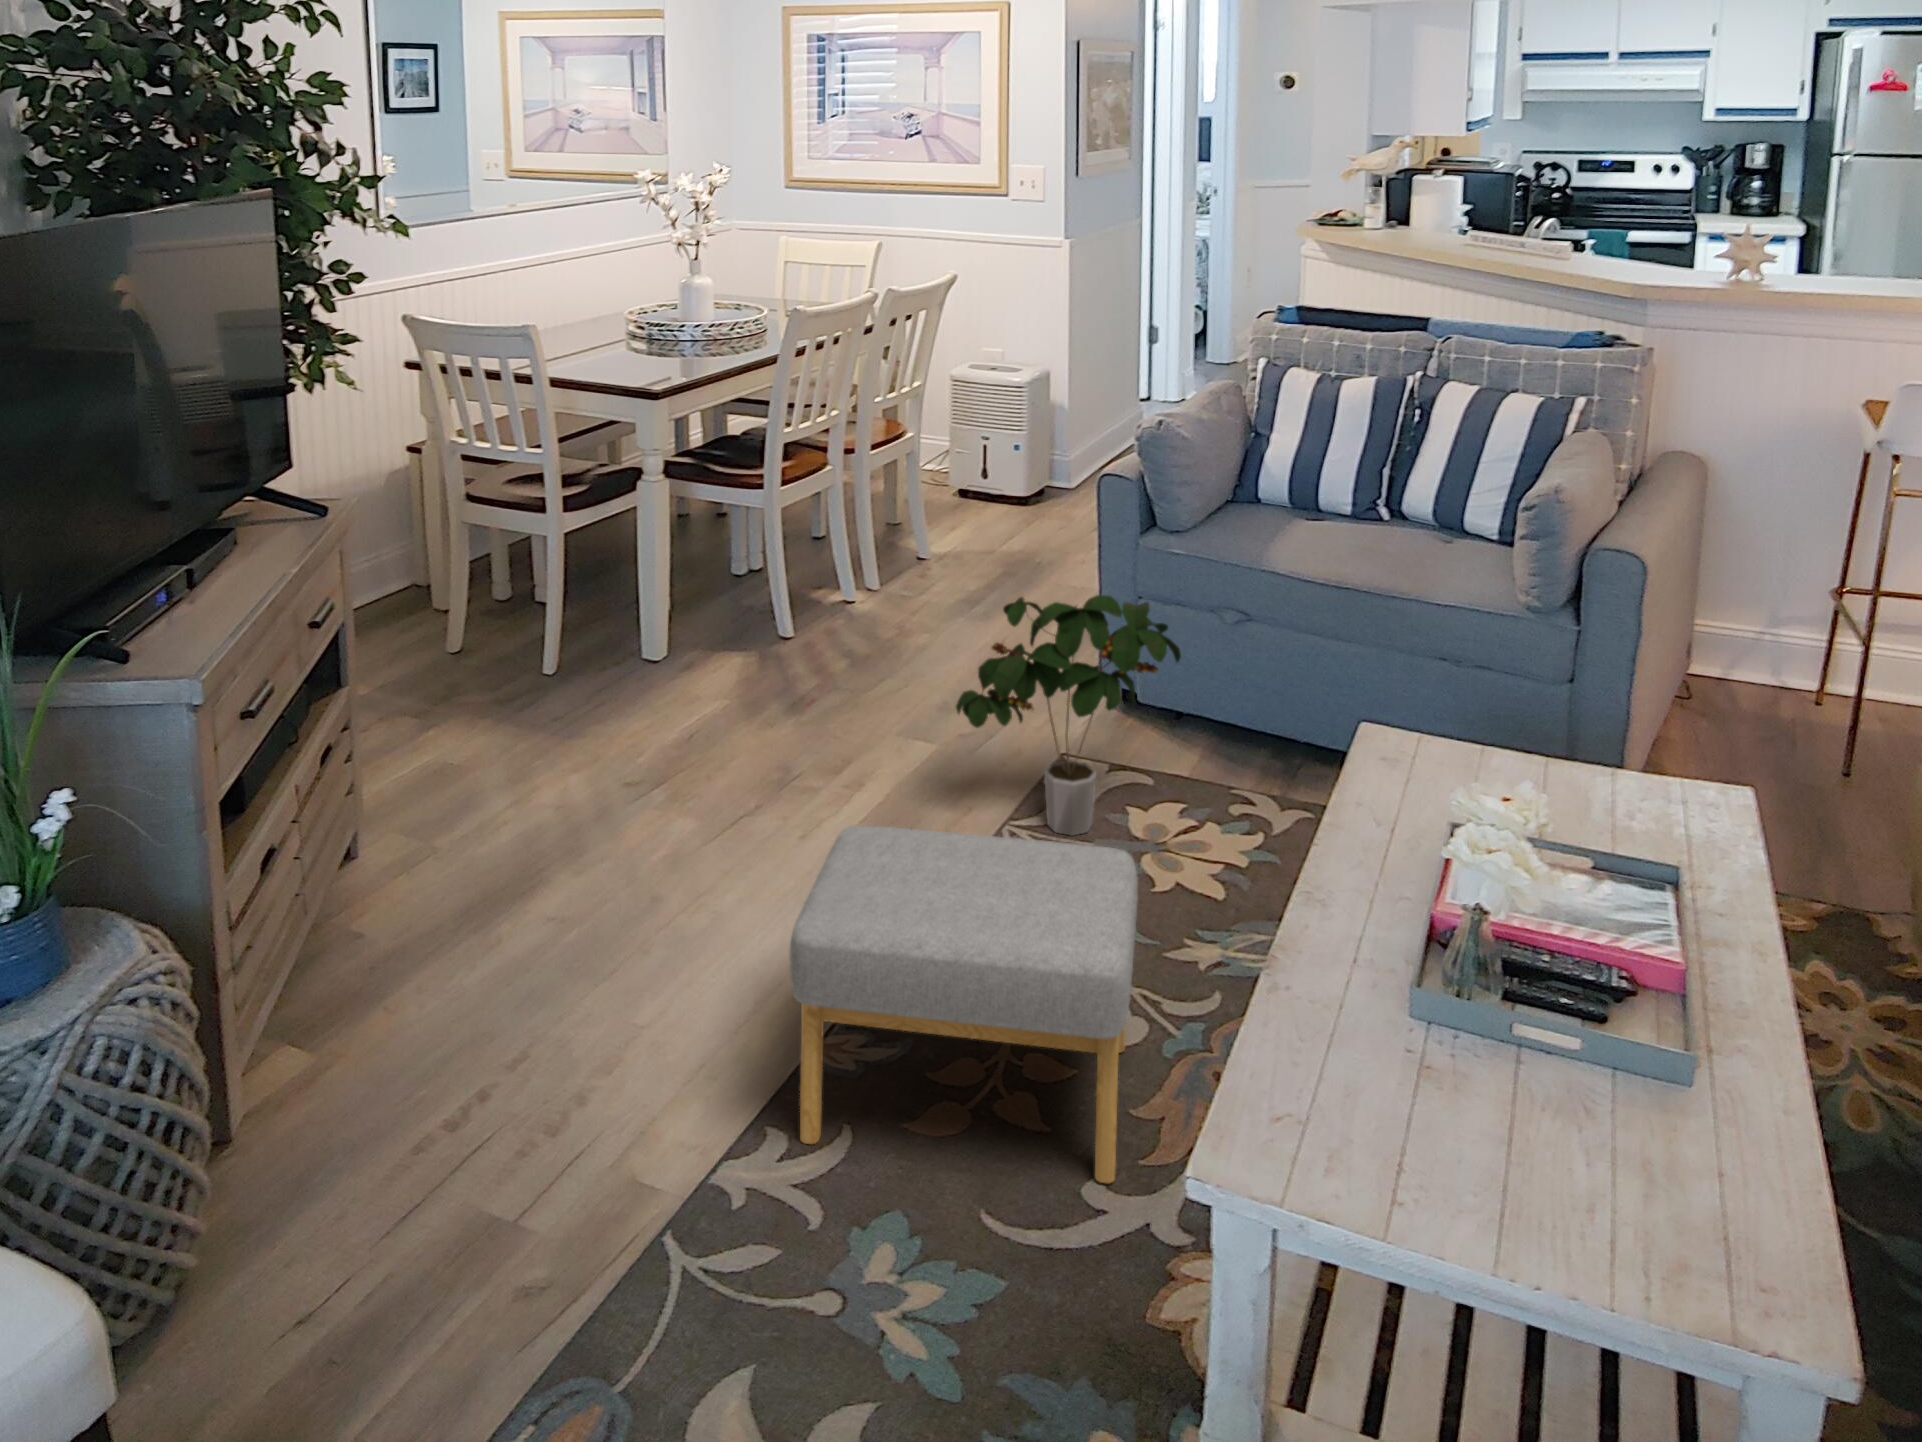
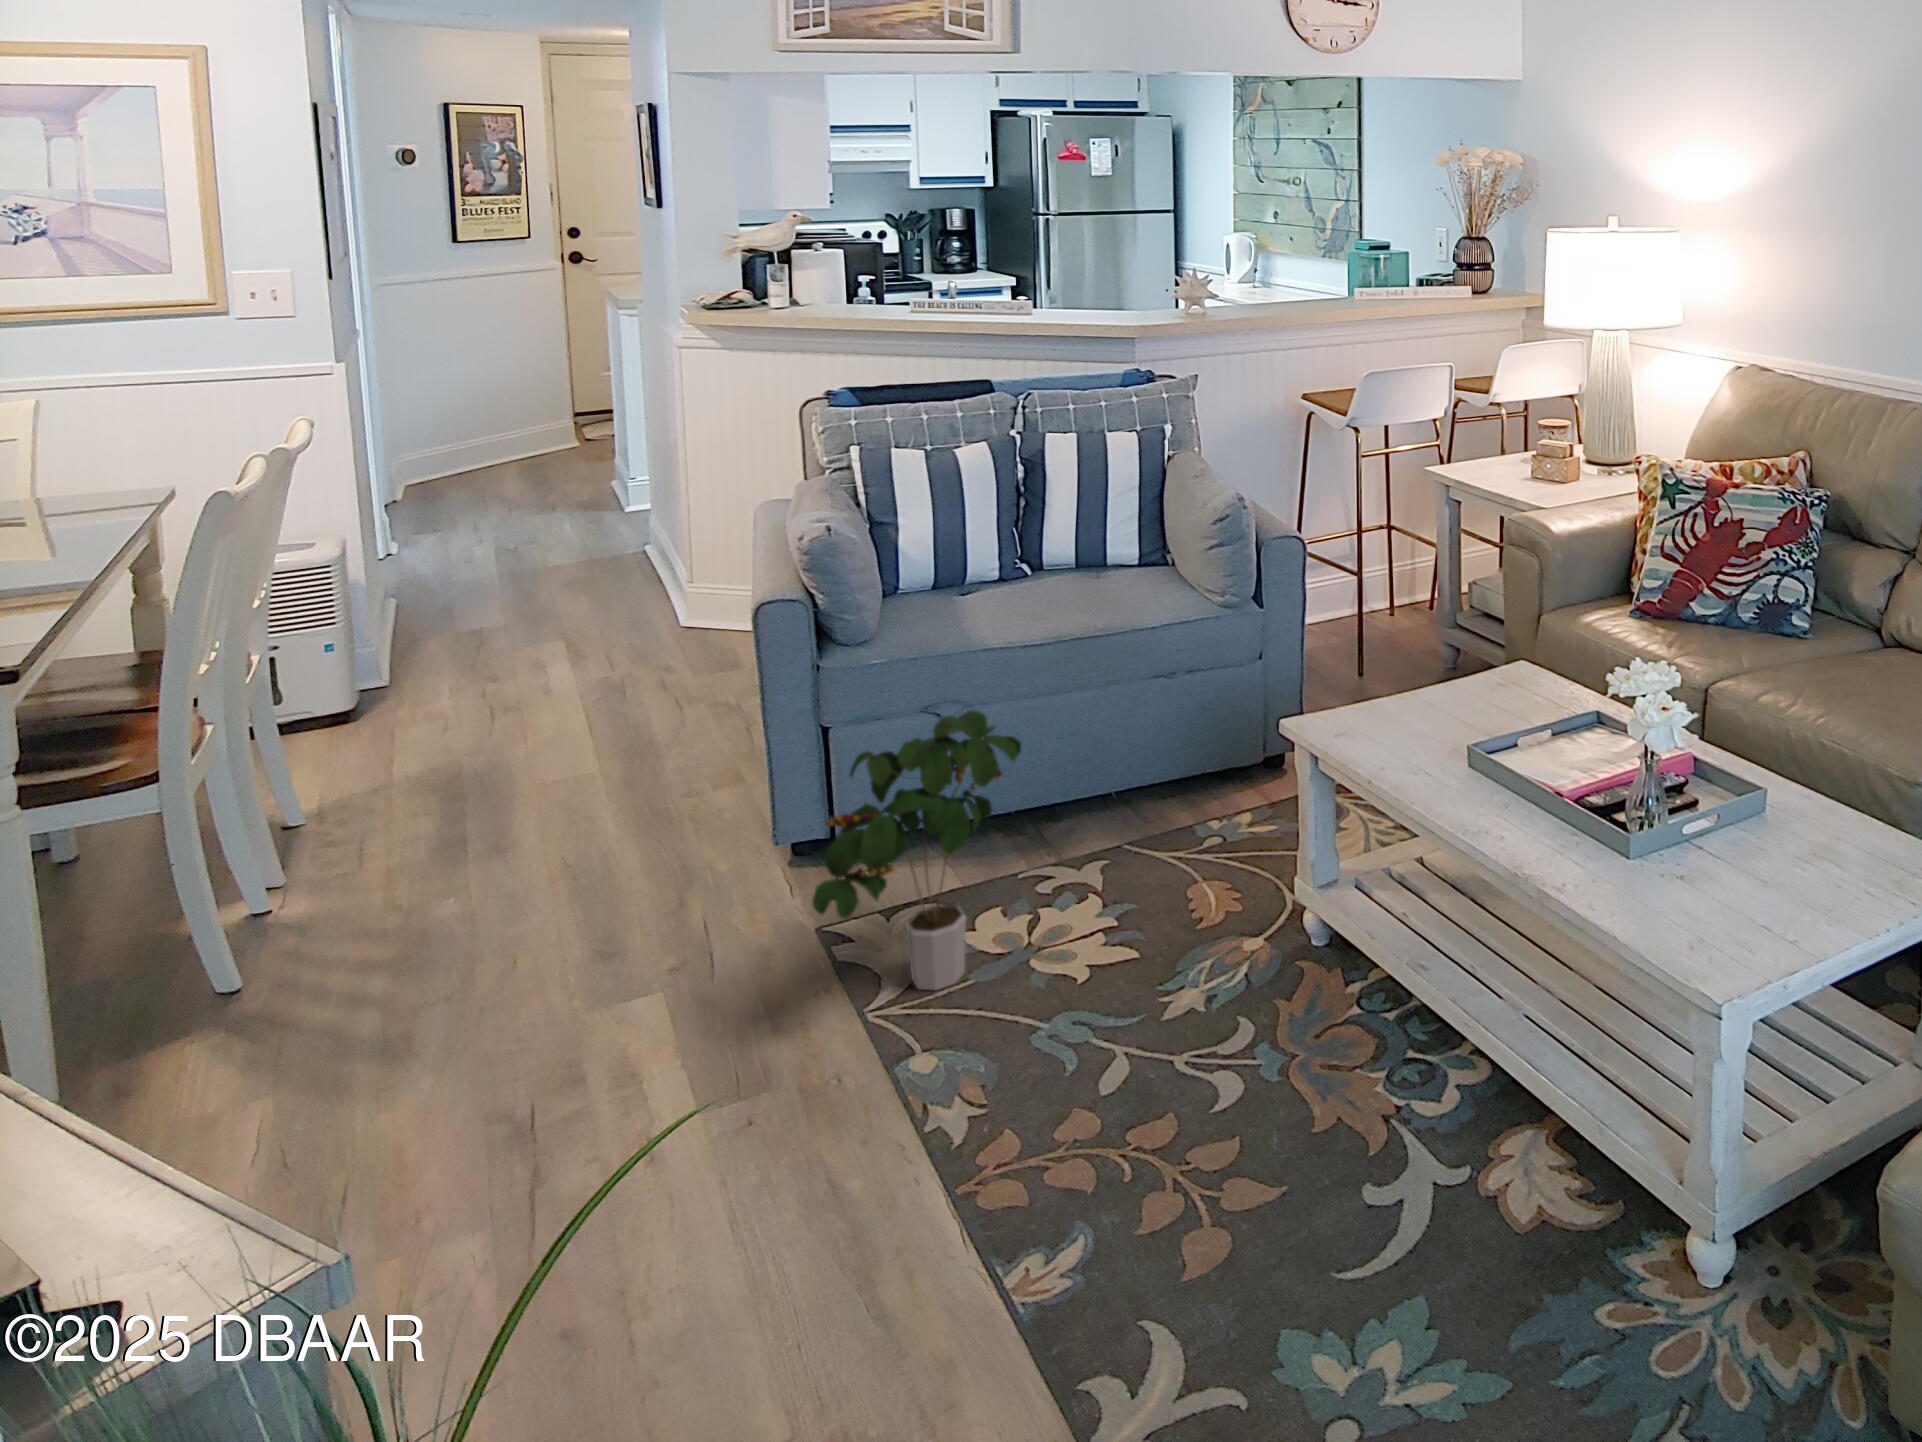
footstool: present [789,825,1138,1183] -> none [983,910,1381,1367]

